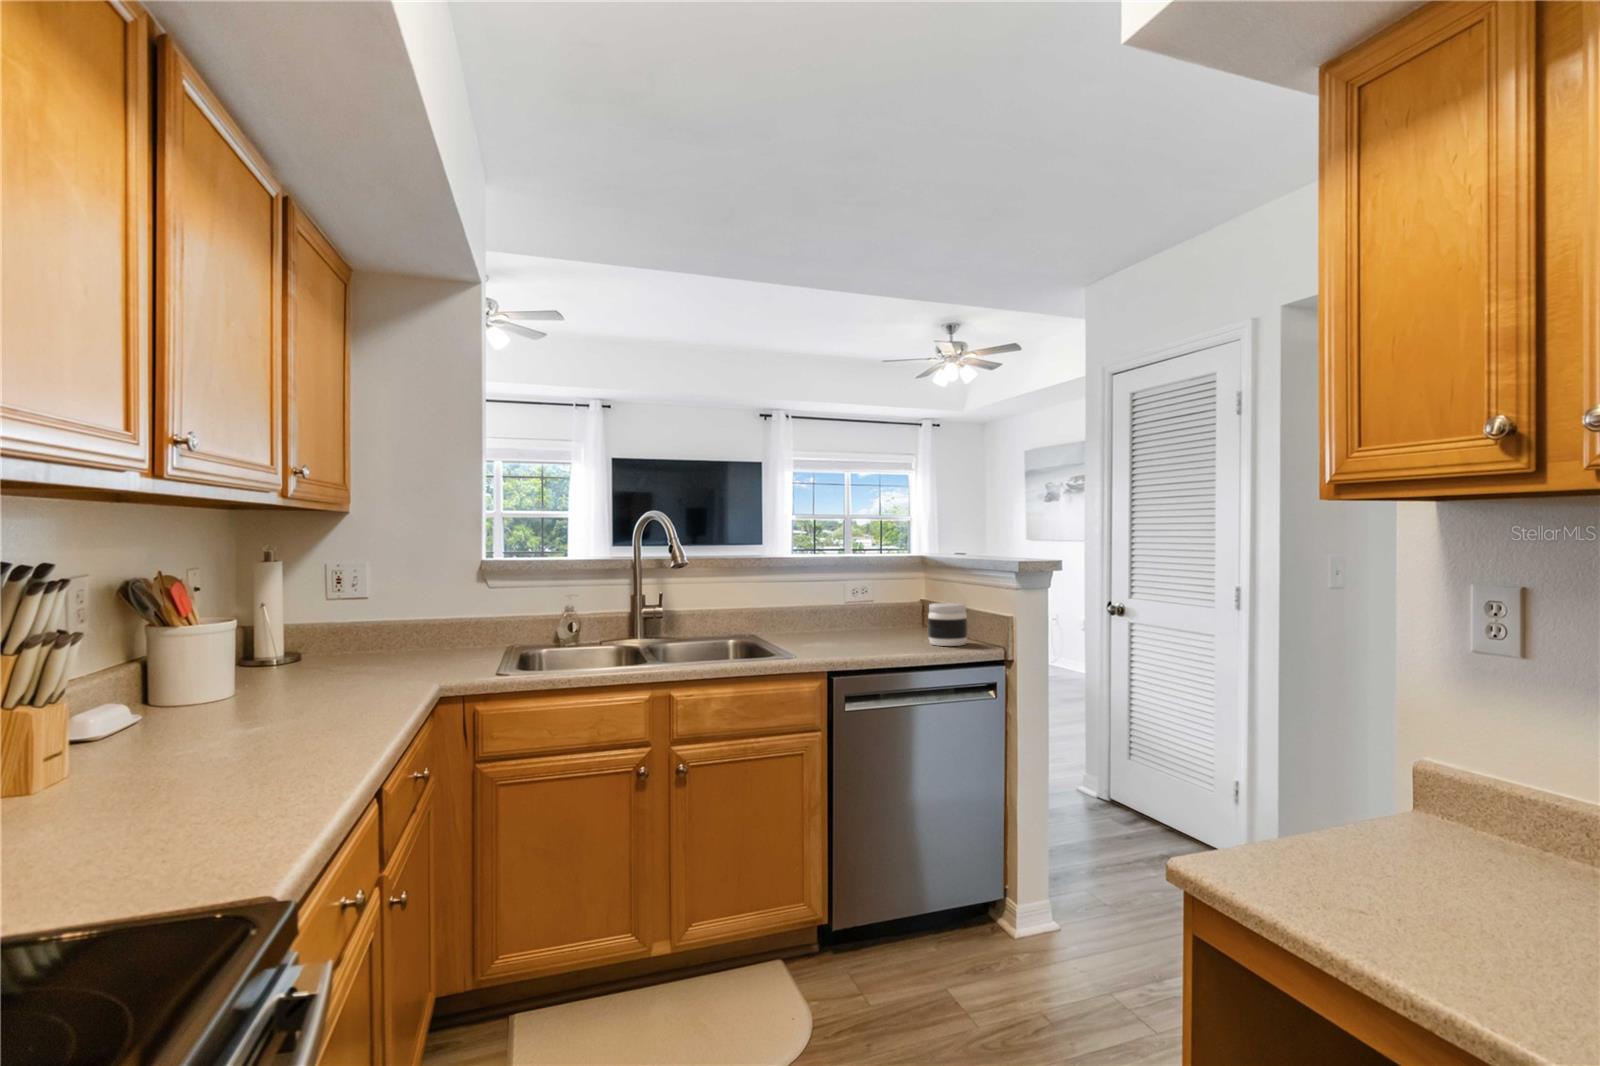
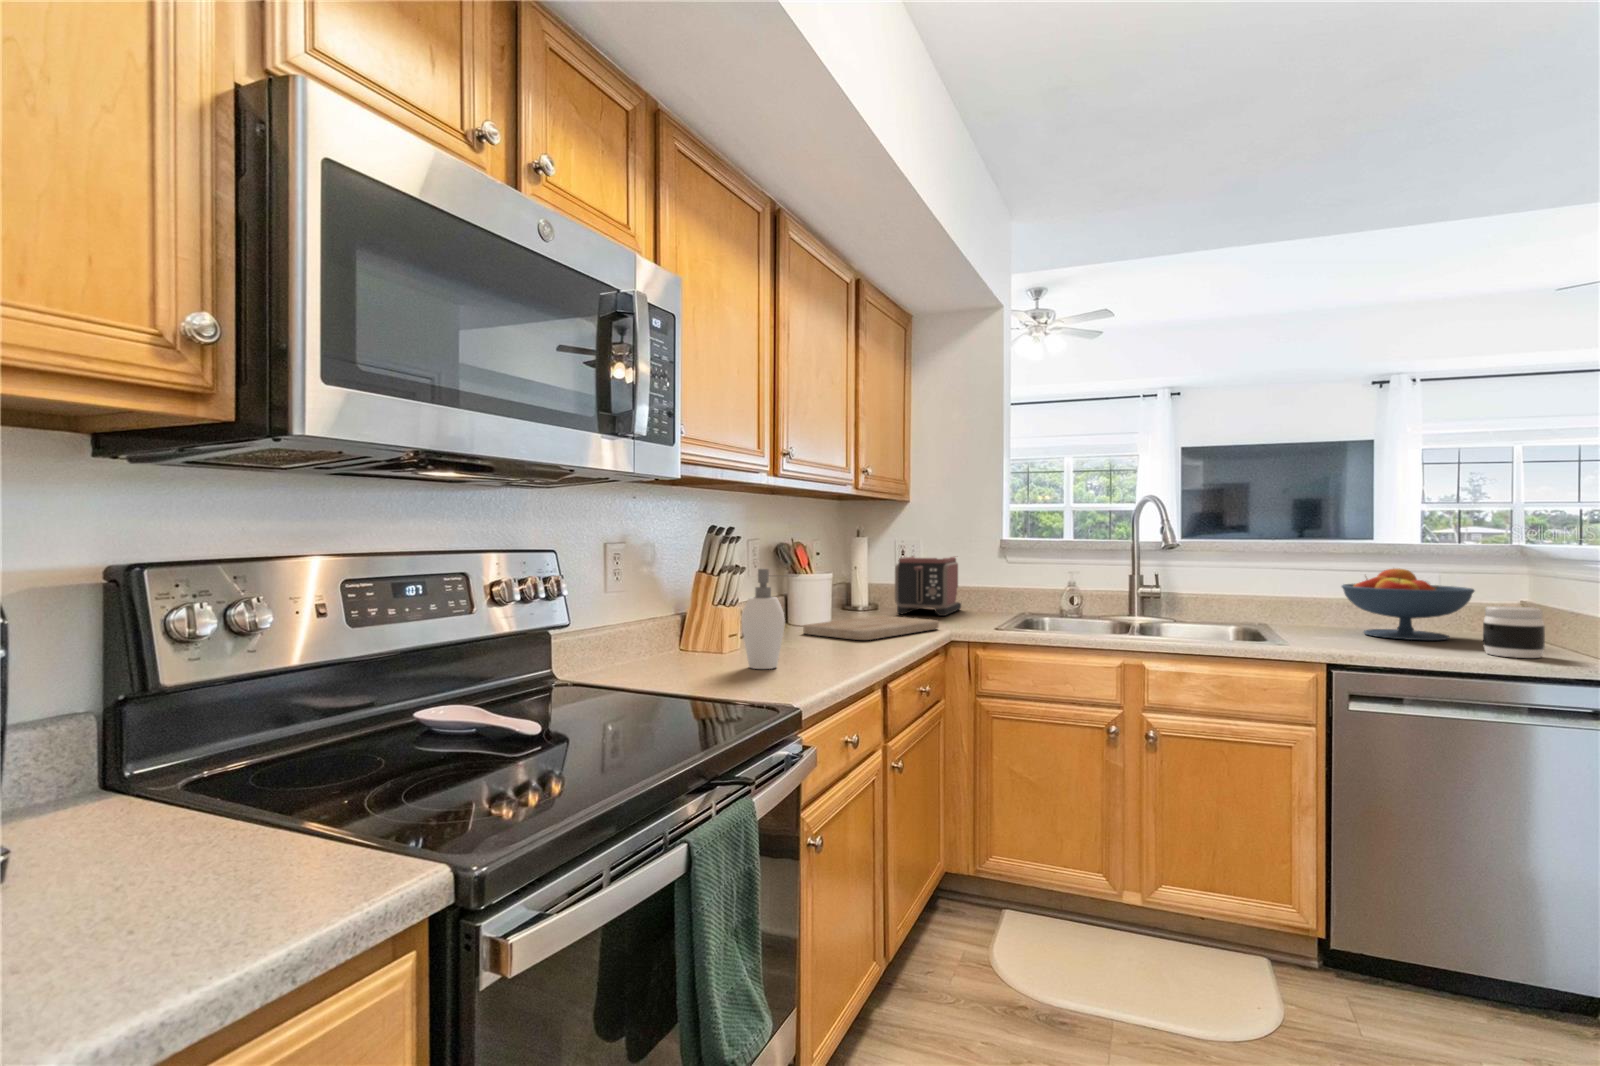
fruit bowl: none [813,573,908,637] -> present [1342,568,1474,640]
toaster: none [333,582,425,664] -> present [895,556,961,616]
soap dispenser: none [91,636,220,822] -> present [742,569,785,669]
cutting board: none [196,671,416,722] -> present [803,616,939,640]

